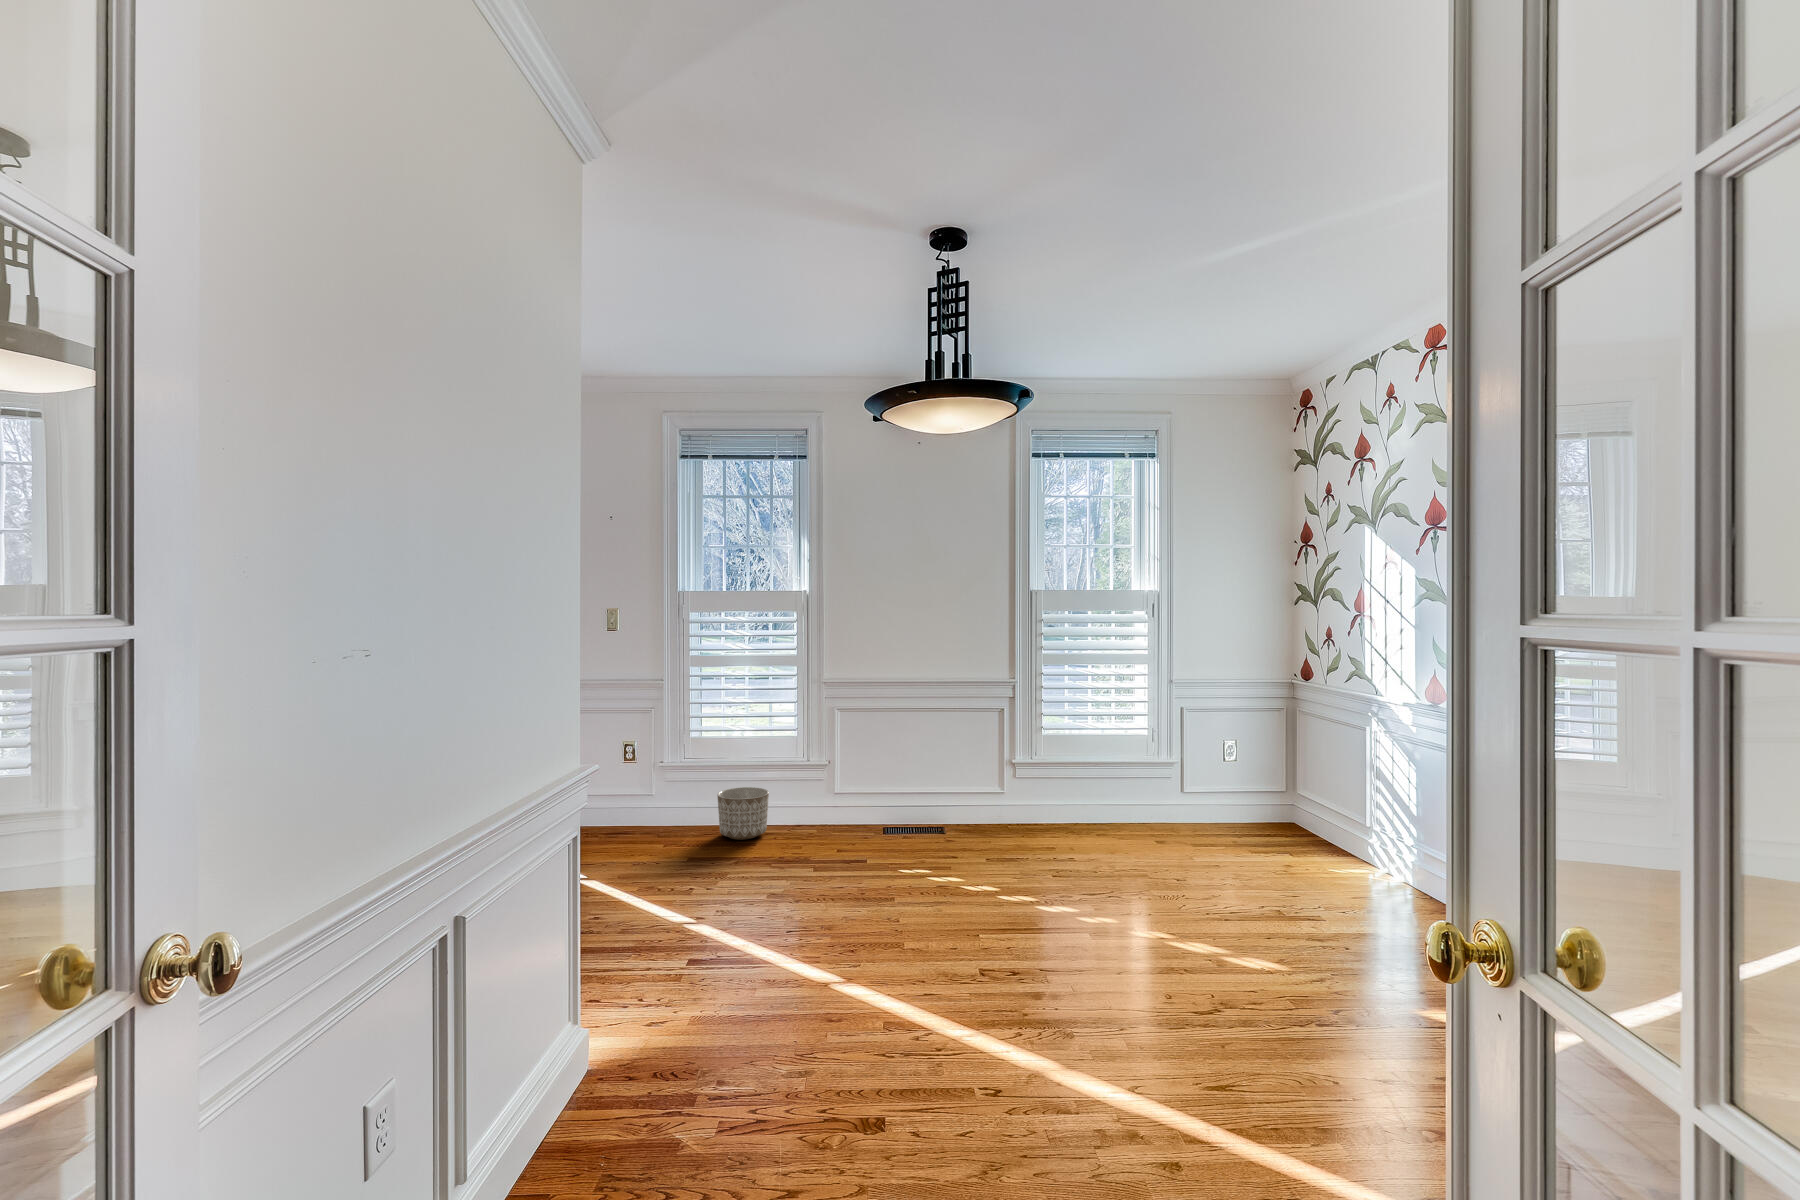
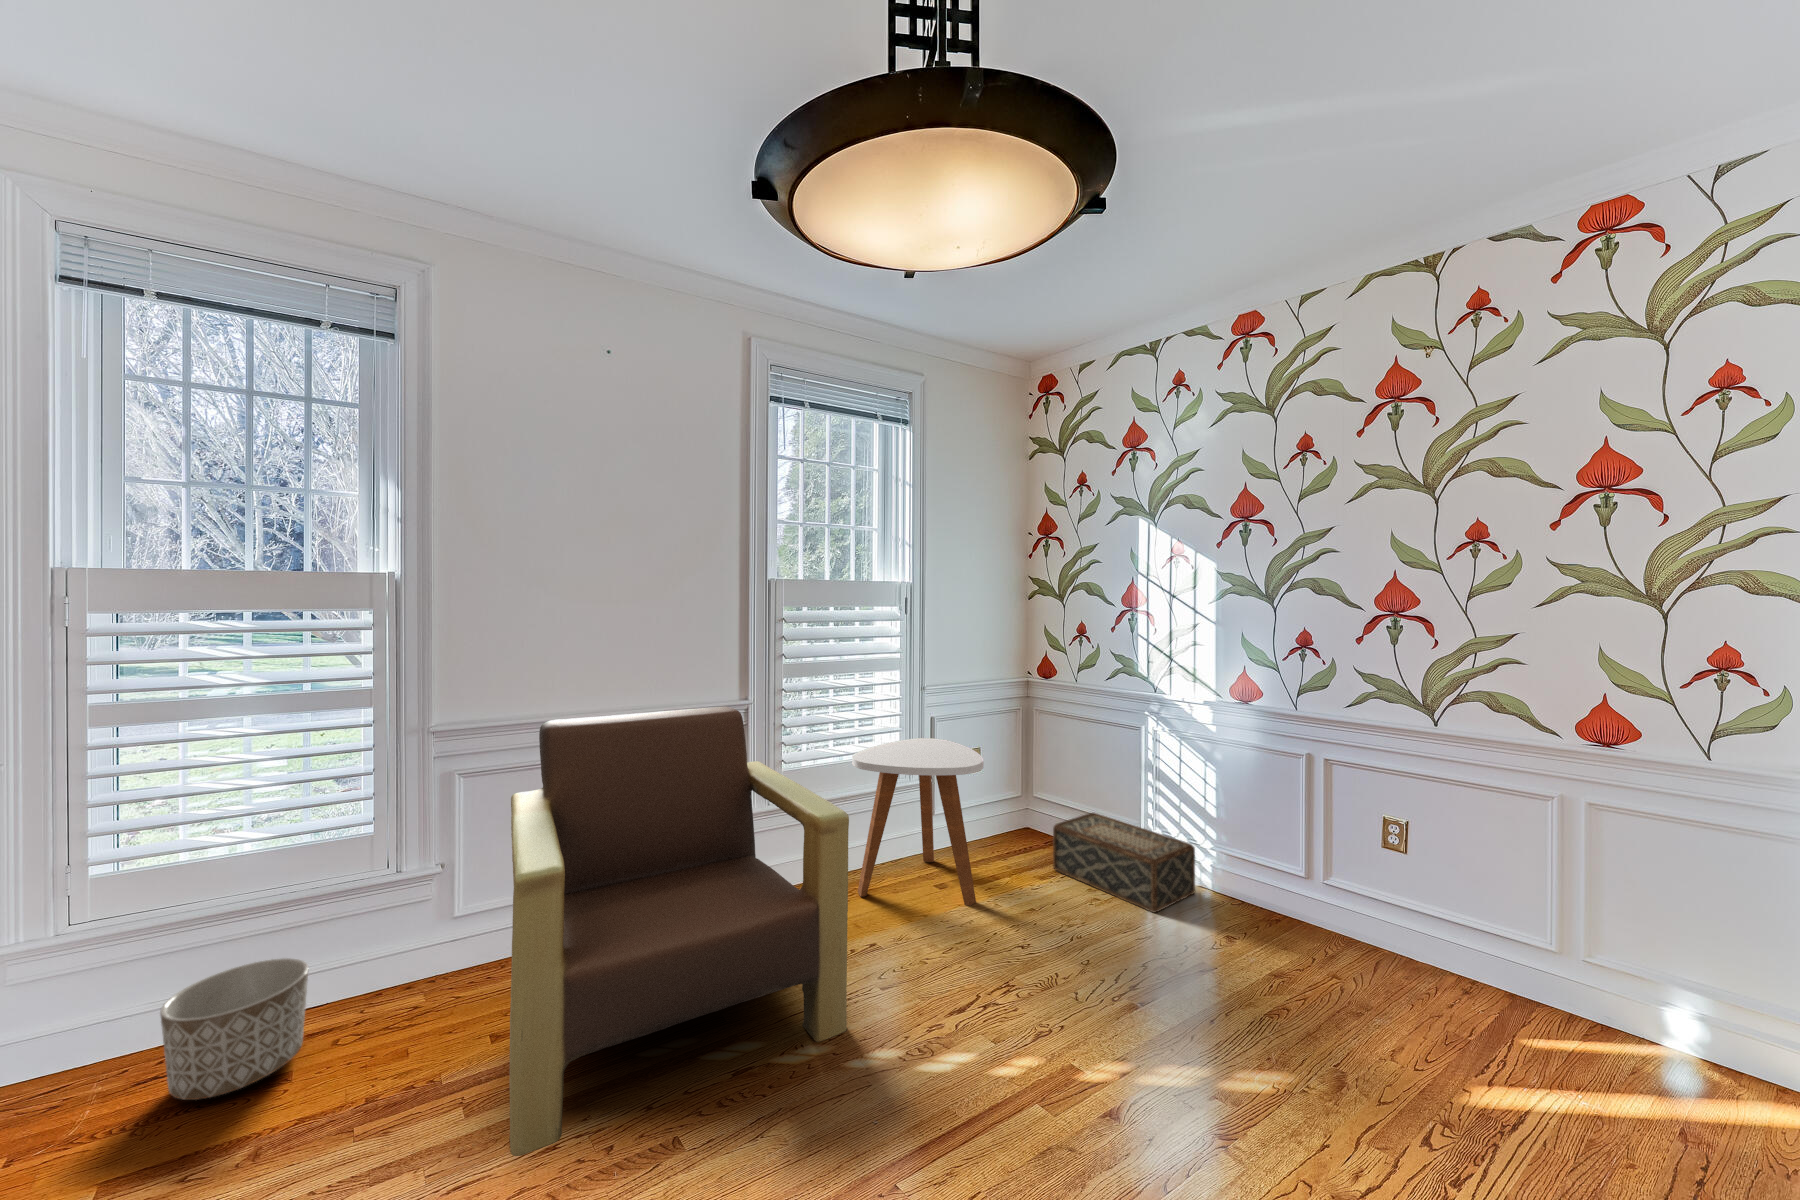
armchair: none [844,678,1031,881] -> present [509,707,849,1156]
side table: none [1085,723,1191,853] -> present [852,738,983,906]
woven basket: none [1273,807,1395,884] -> present [1053,813,1195,913]

